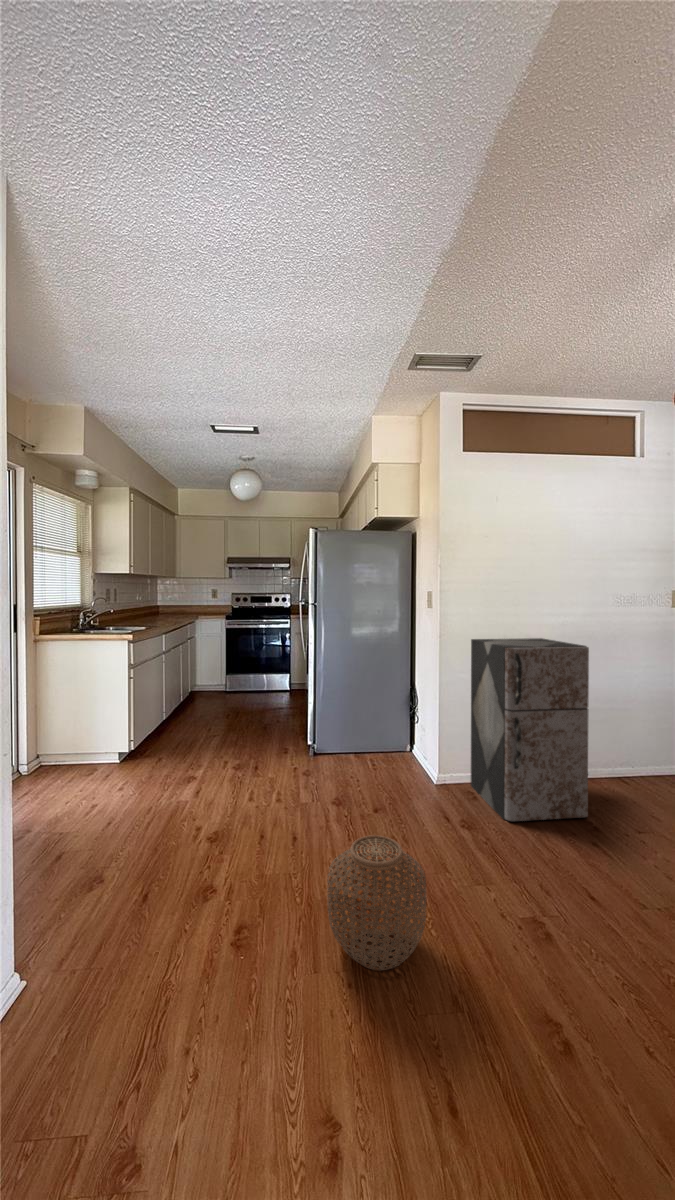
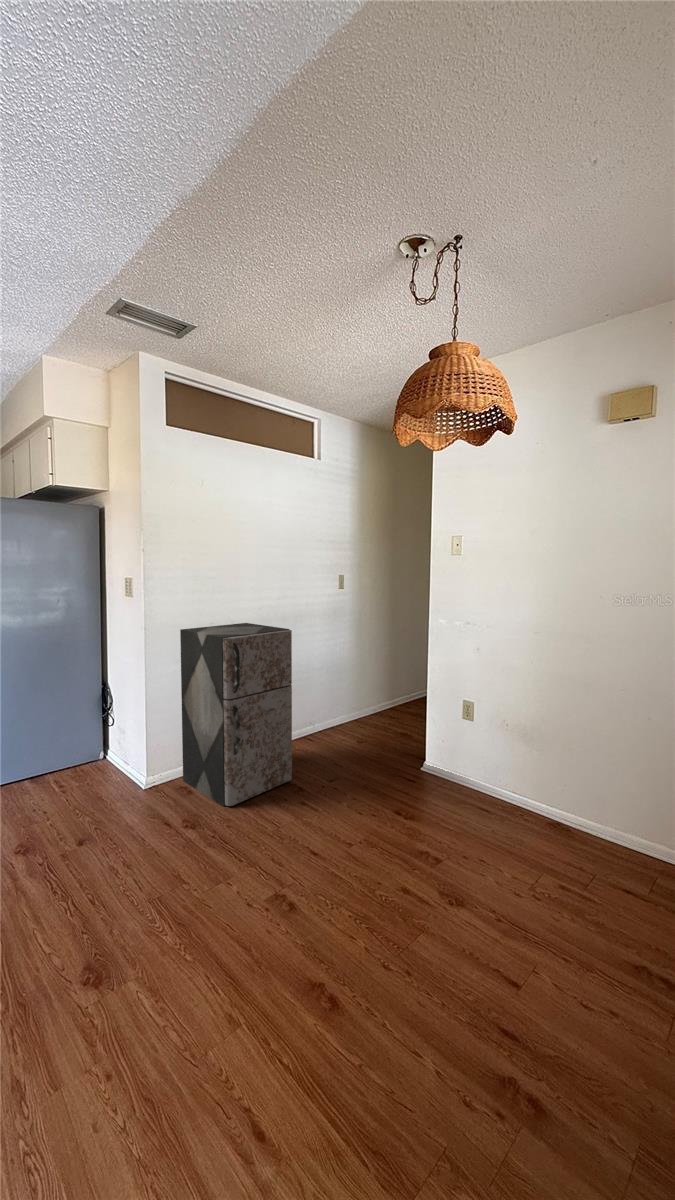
woven basket: present [327,835,426,970] -> none [60,881,188,1043]

